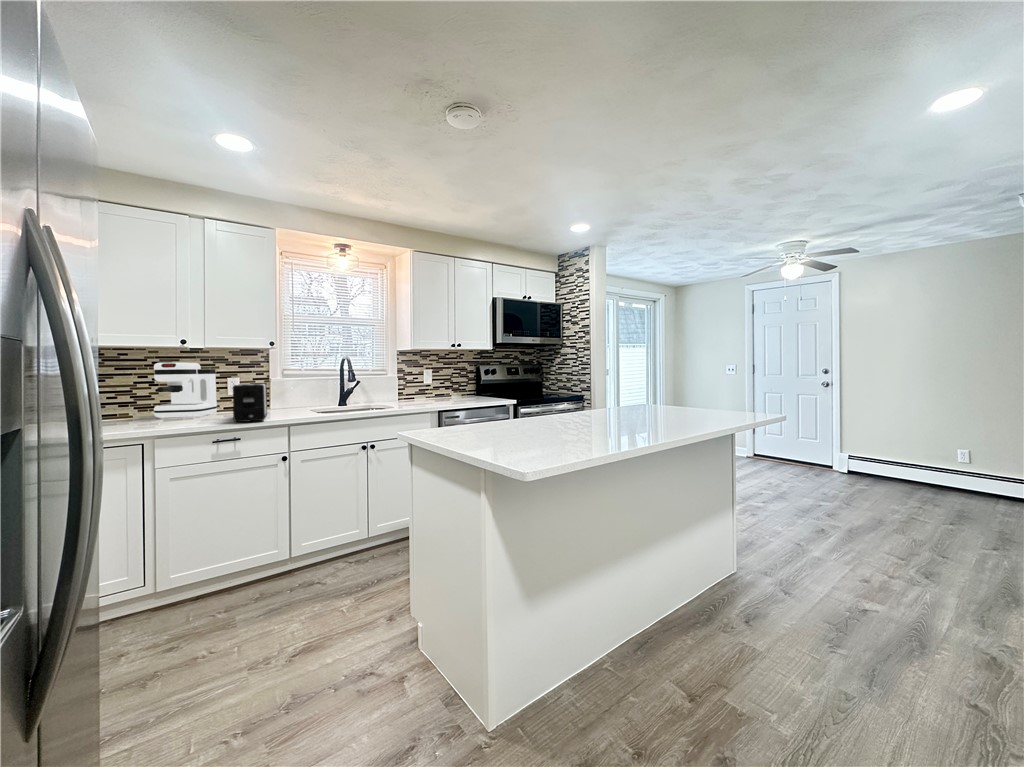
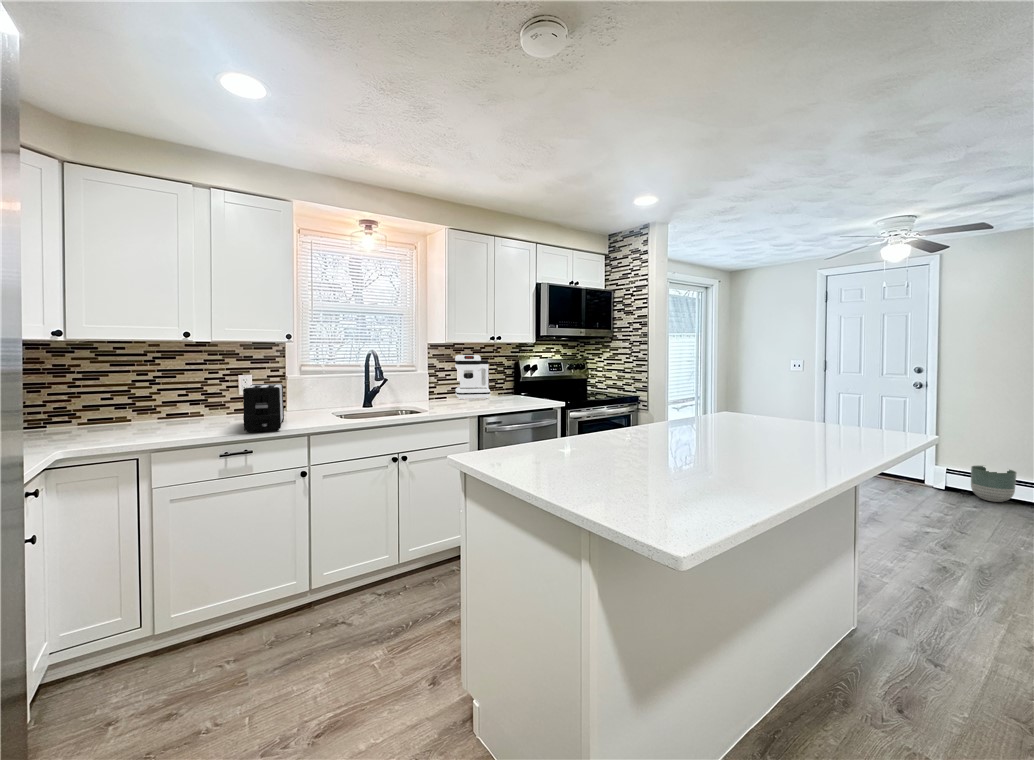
coffee maker: present [154,362,217,419] -> present [455,355,490,399]
planter: none [876,453,911,484] -> present [971,466,1016,502]

